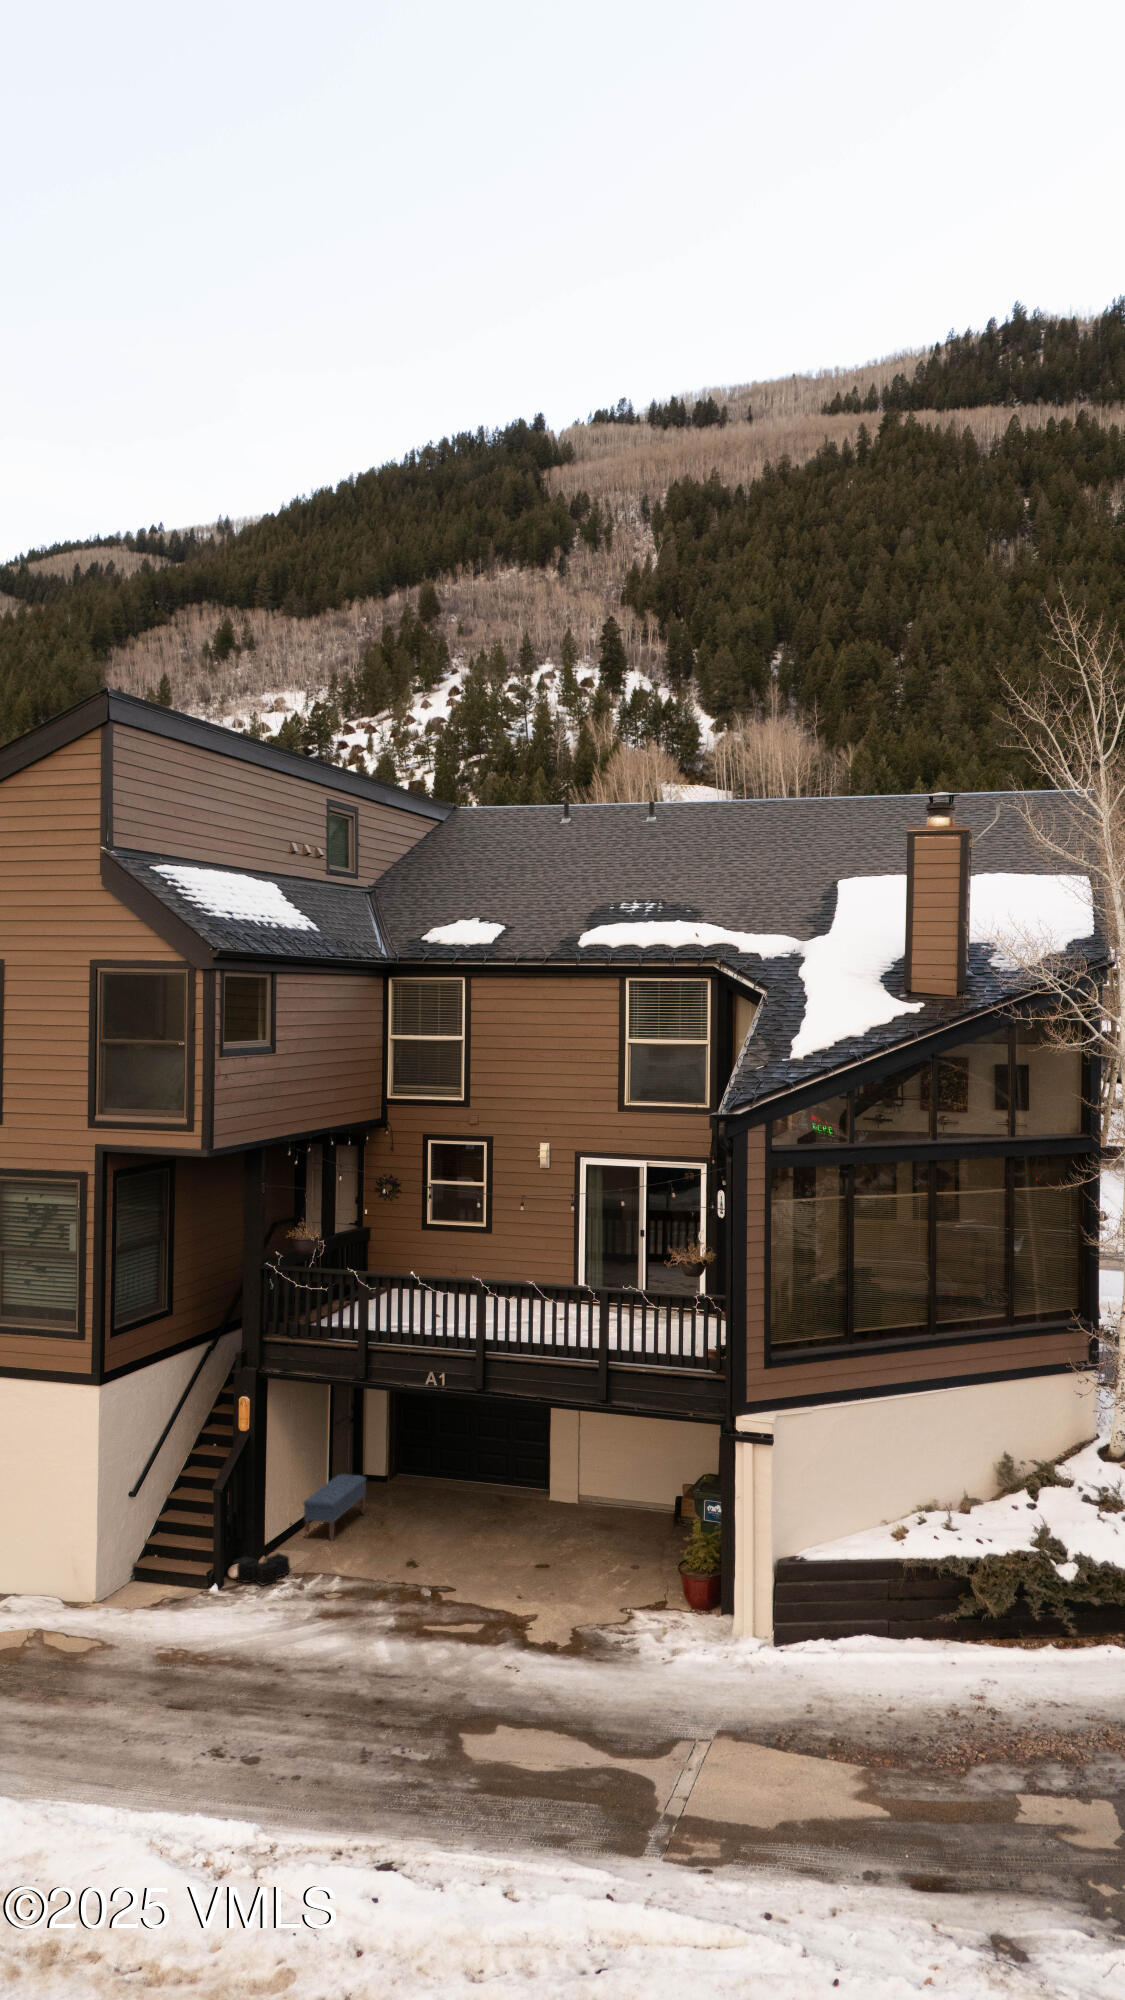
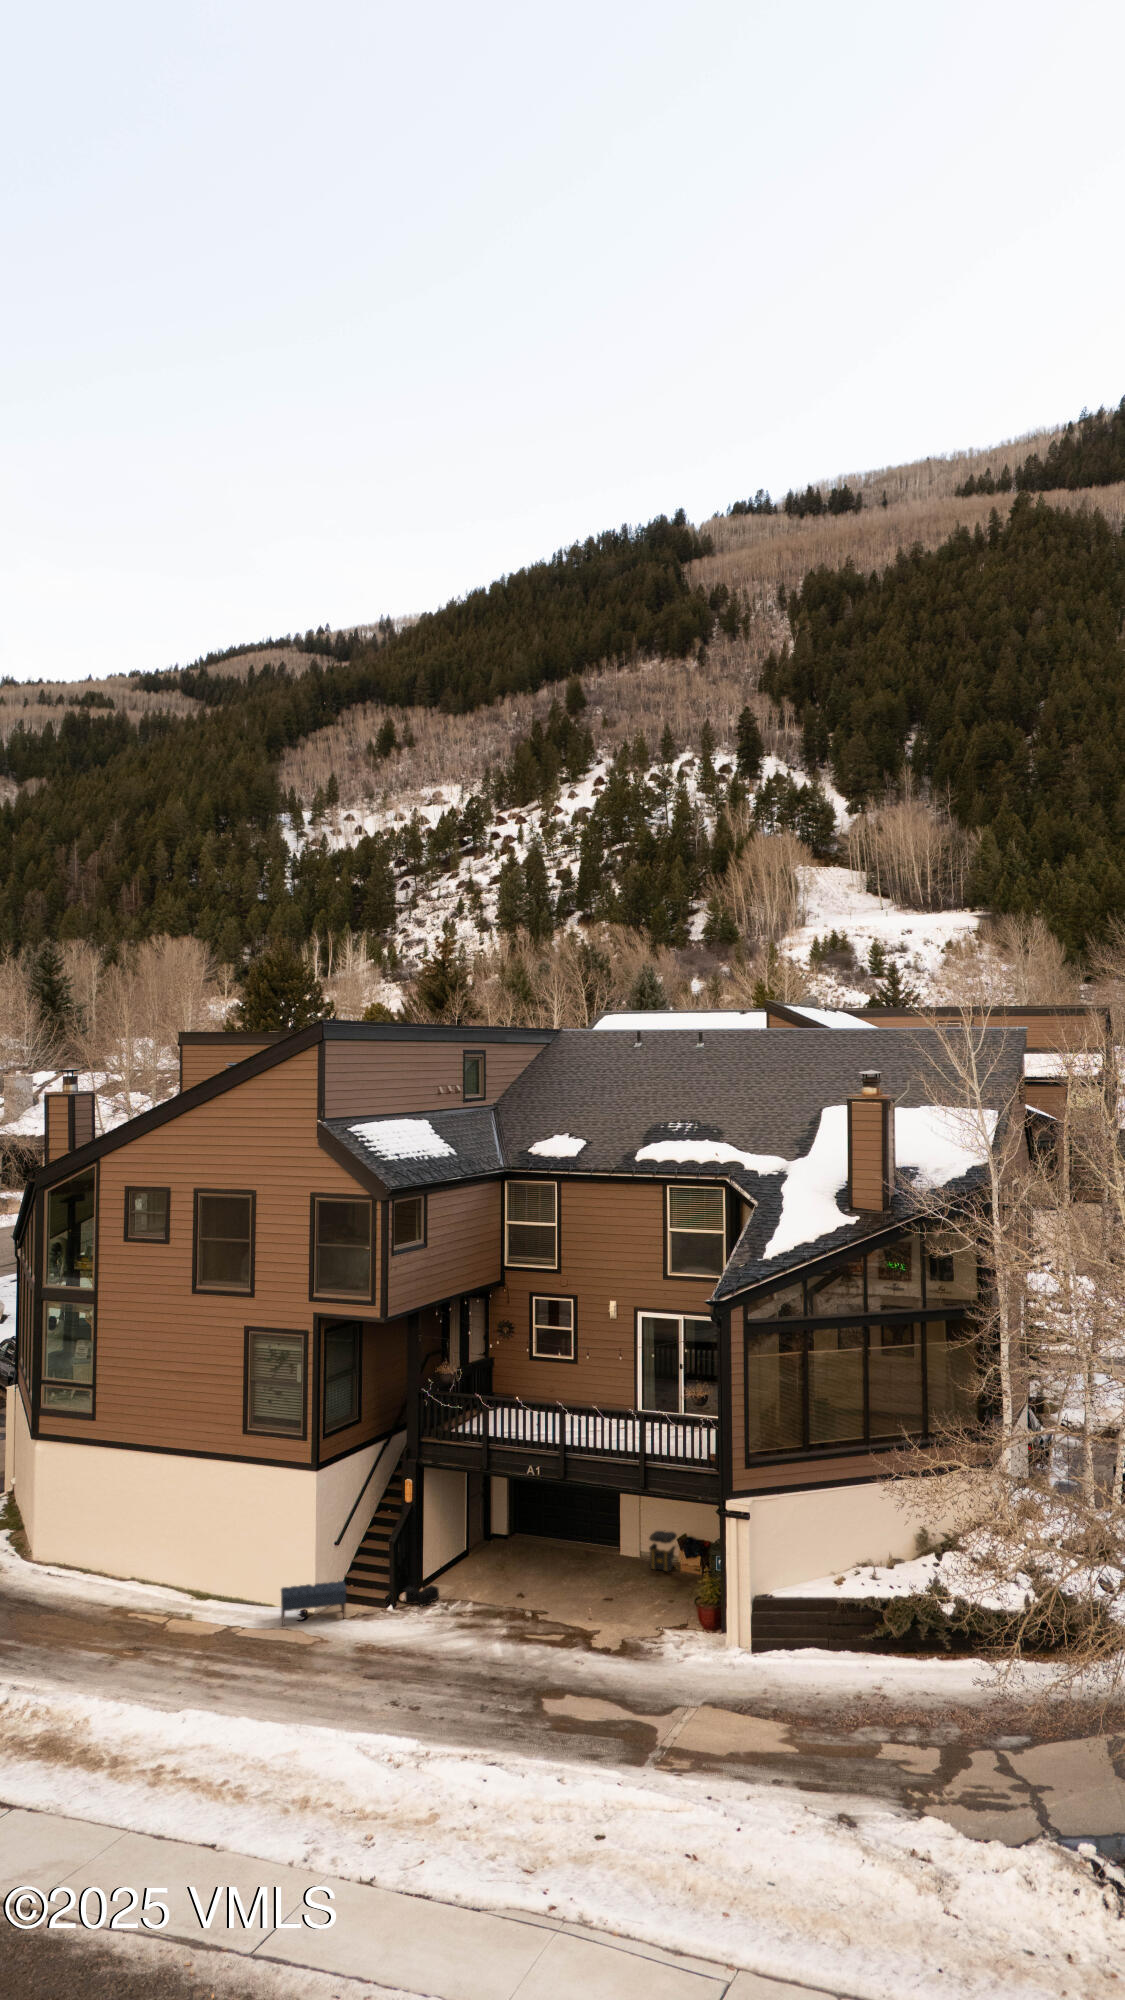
toolbox: none [596,1465,636,1523] -> present [649,1530,677,1572]
bench: present [303,1474,366,1541] -> present [281,1581,347,1625]

